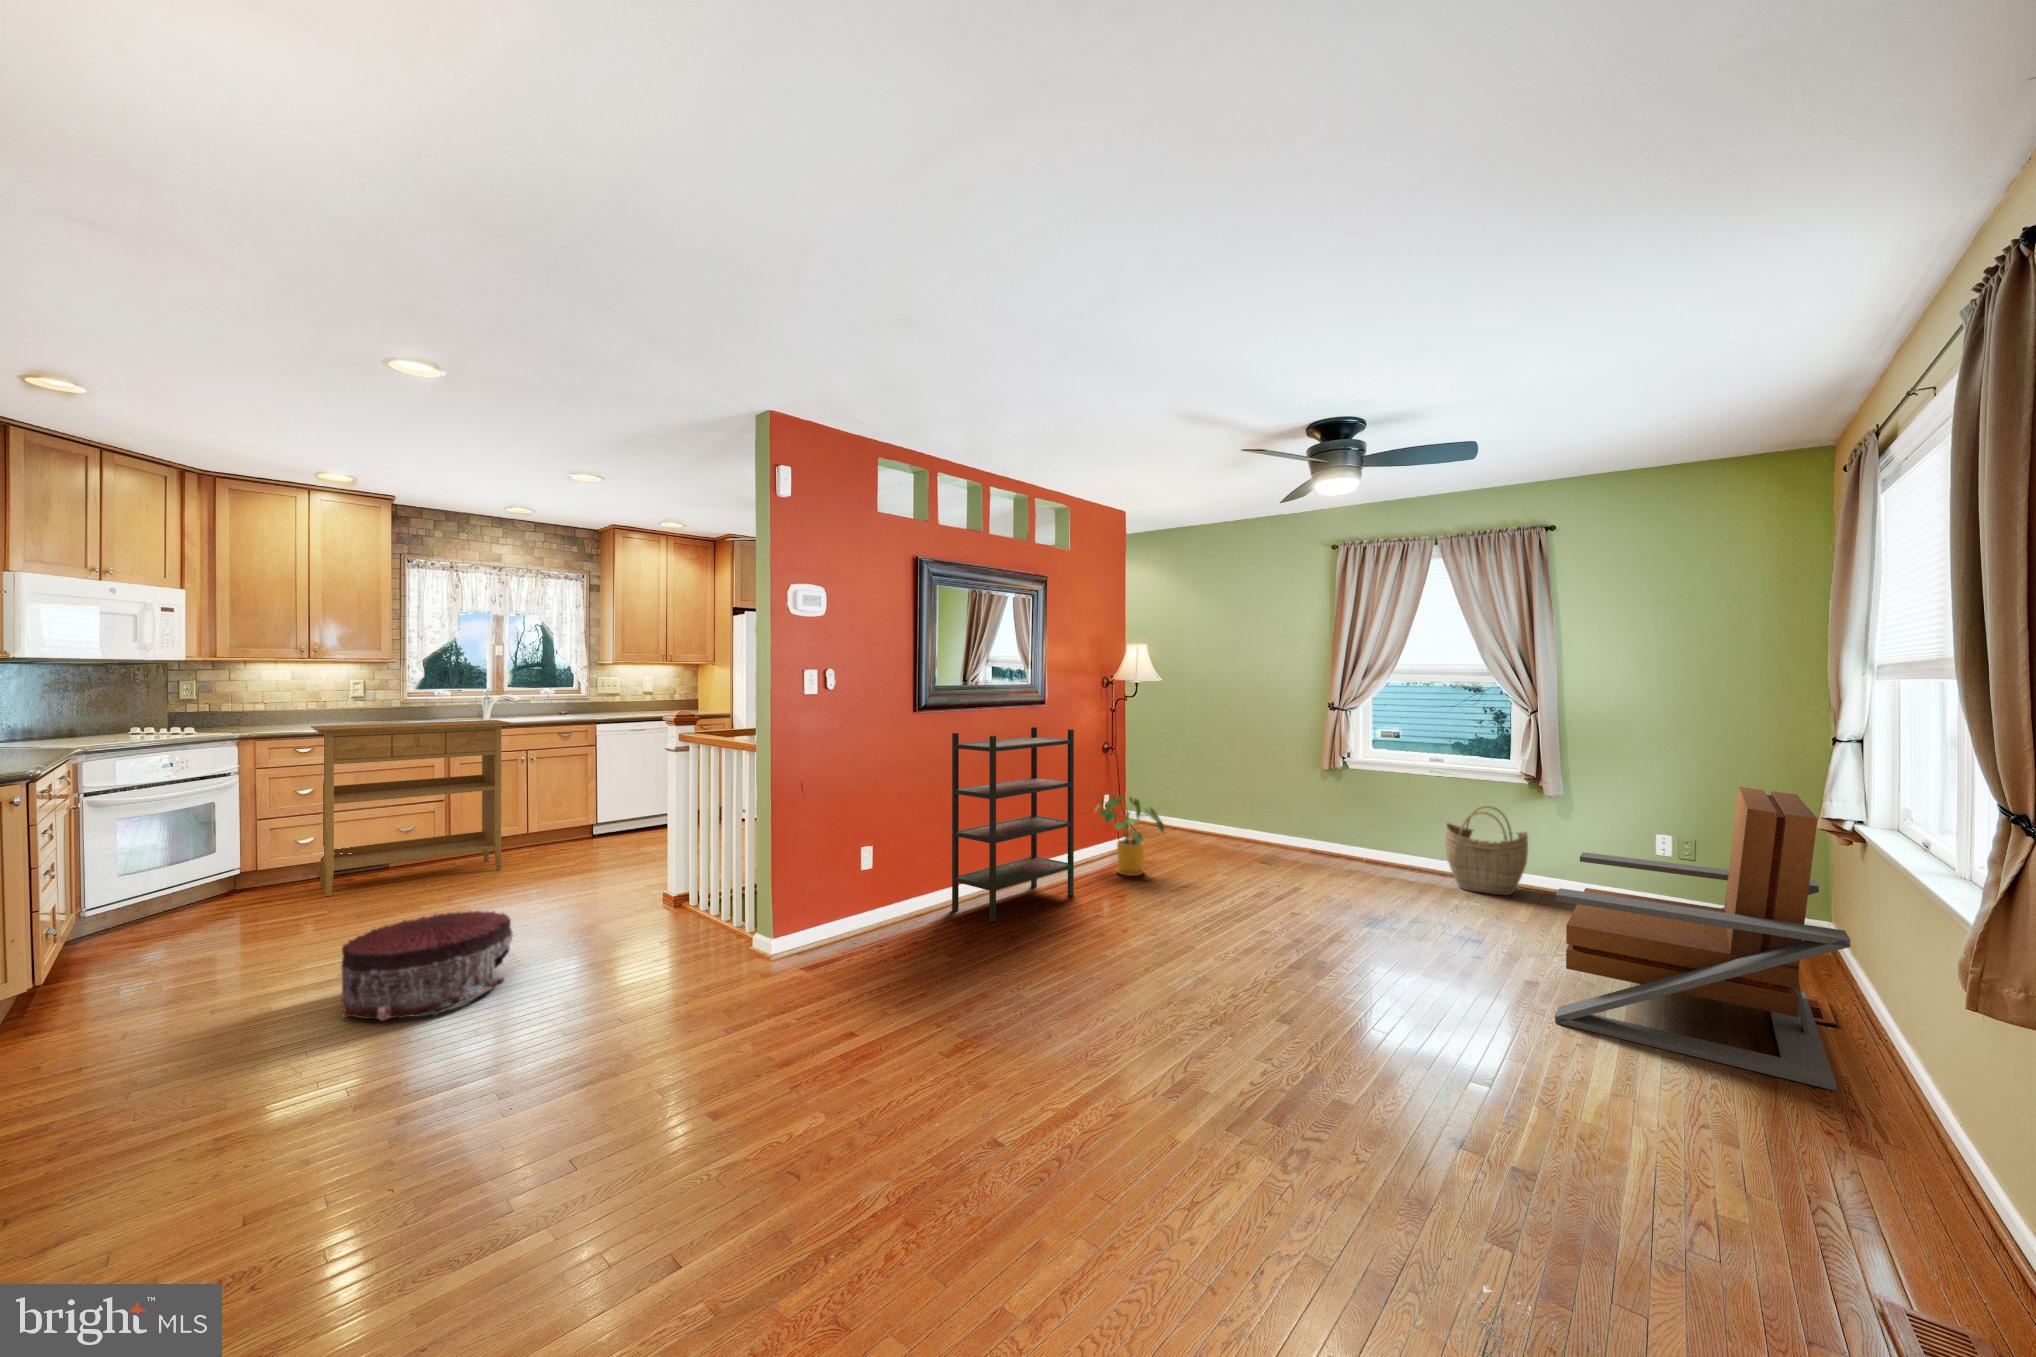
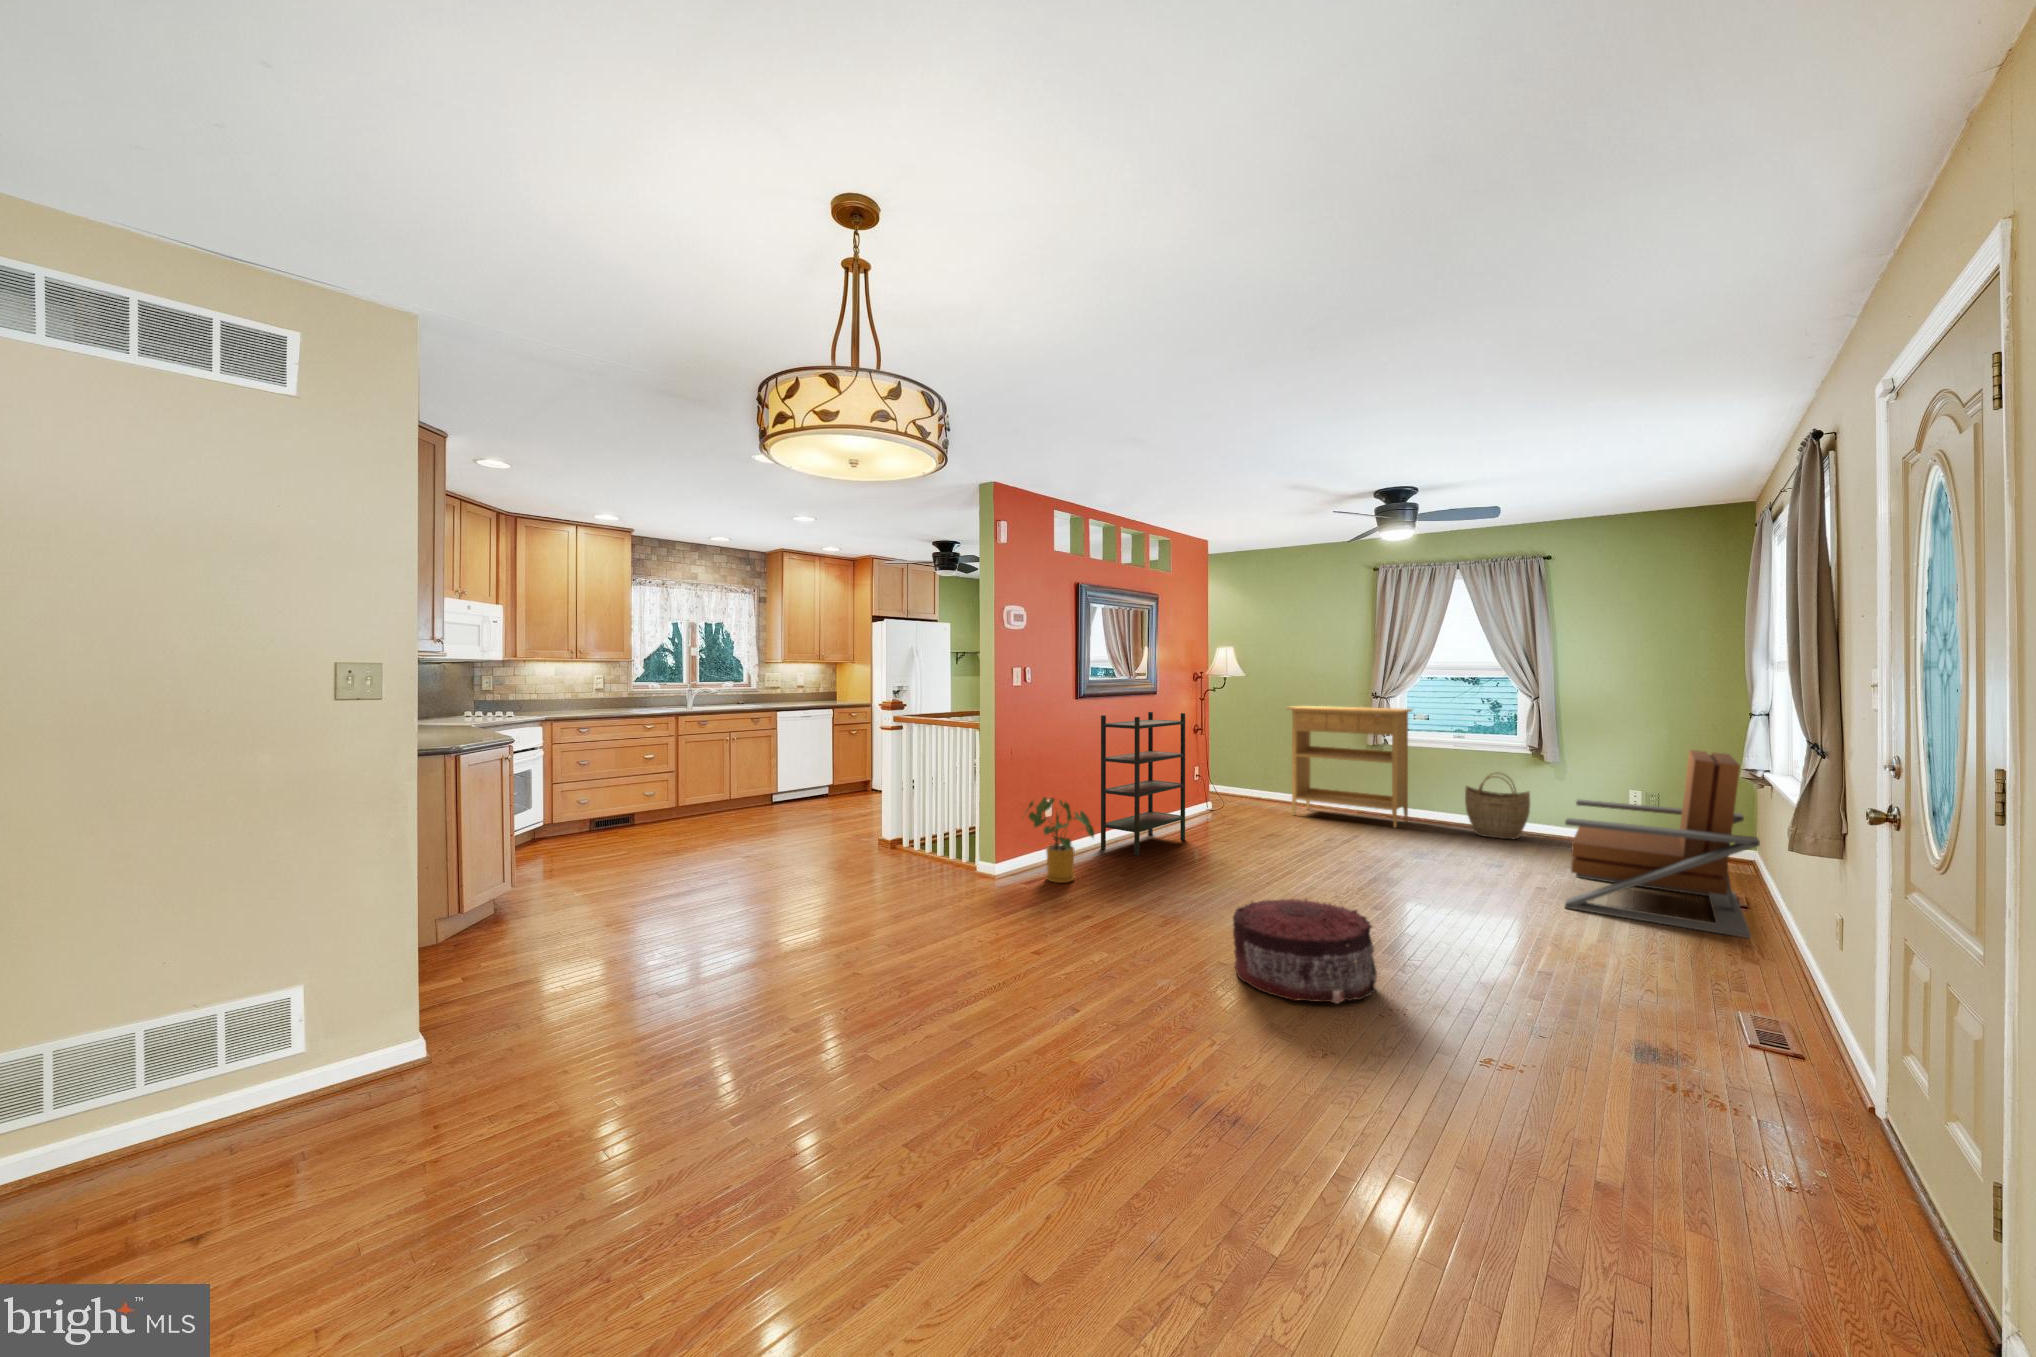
console table: present [311,720,511,896] -> present [1287,706,1412,828]
house plant: present [1096,794,1164,876] -> present [1027,797,1094,883]
pouf: present [341,911,513,1021] -> present [1233,899,1377,1004]

